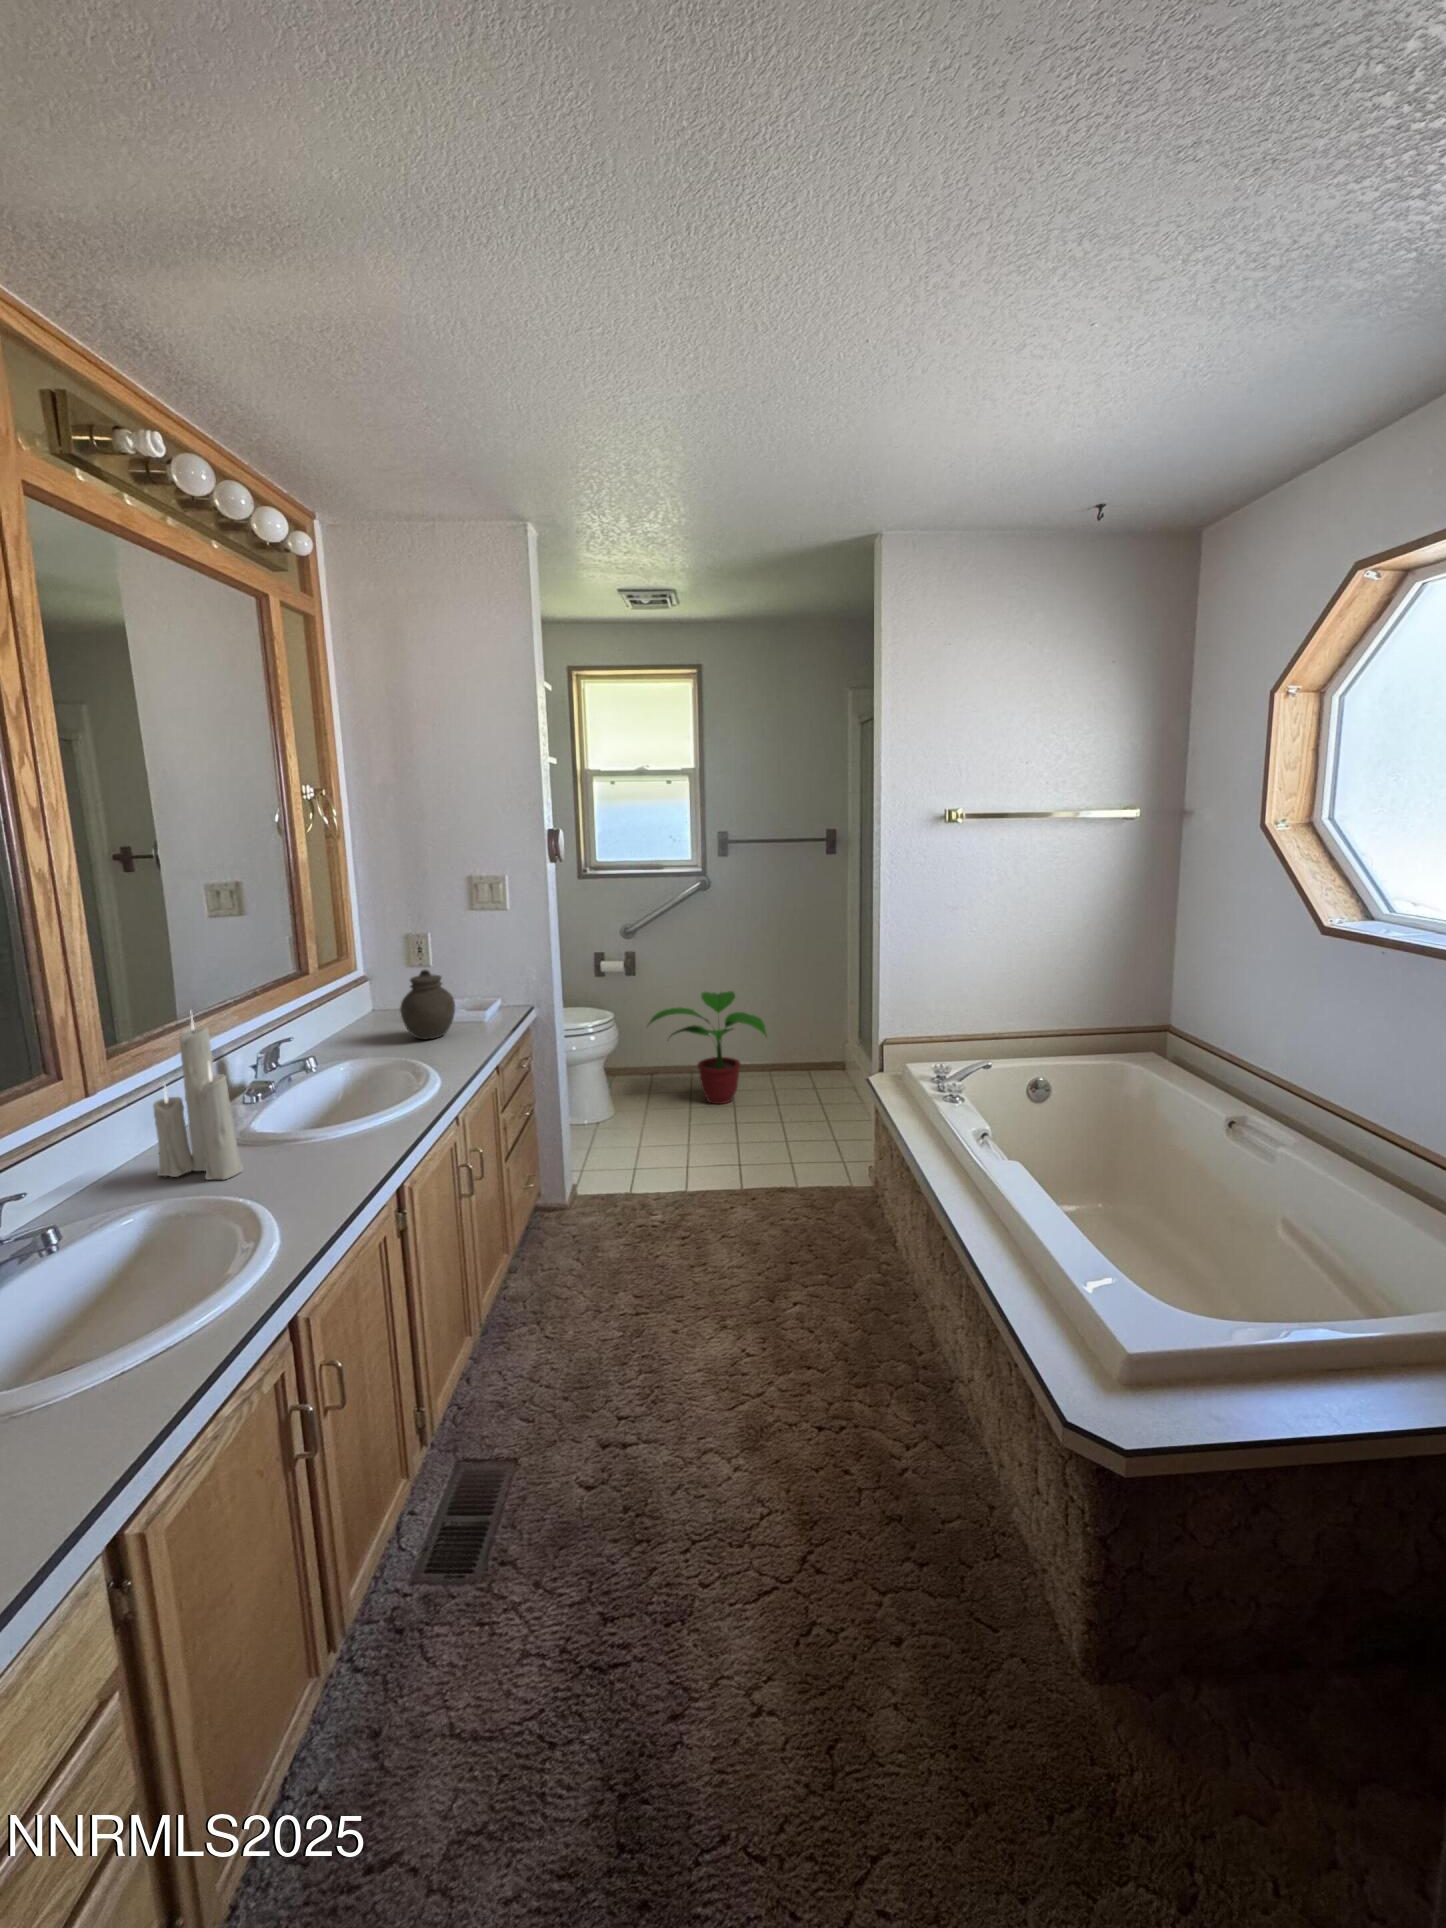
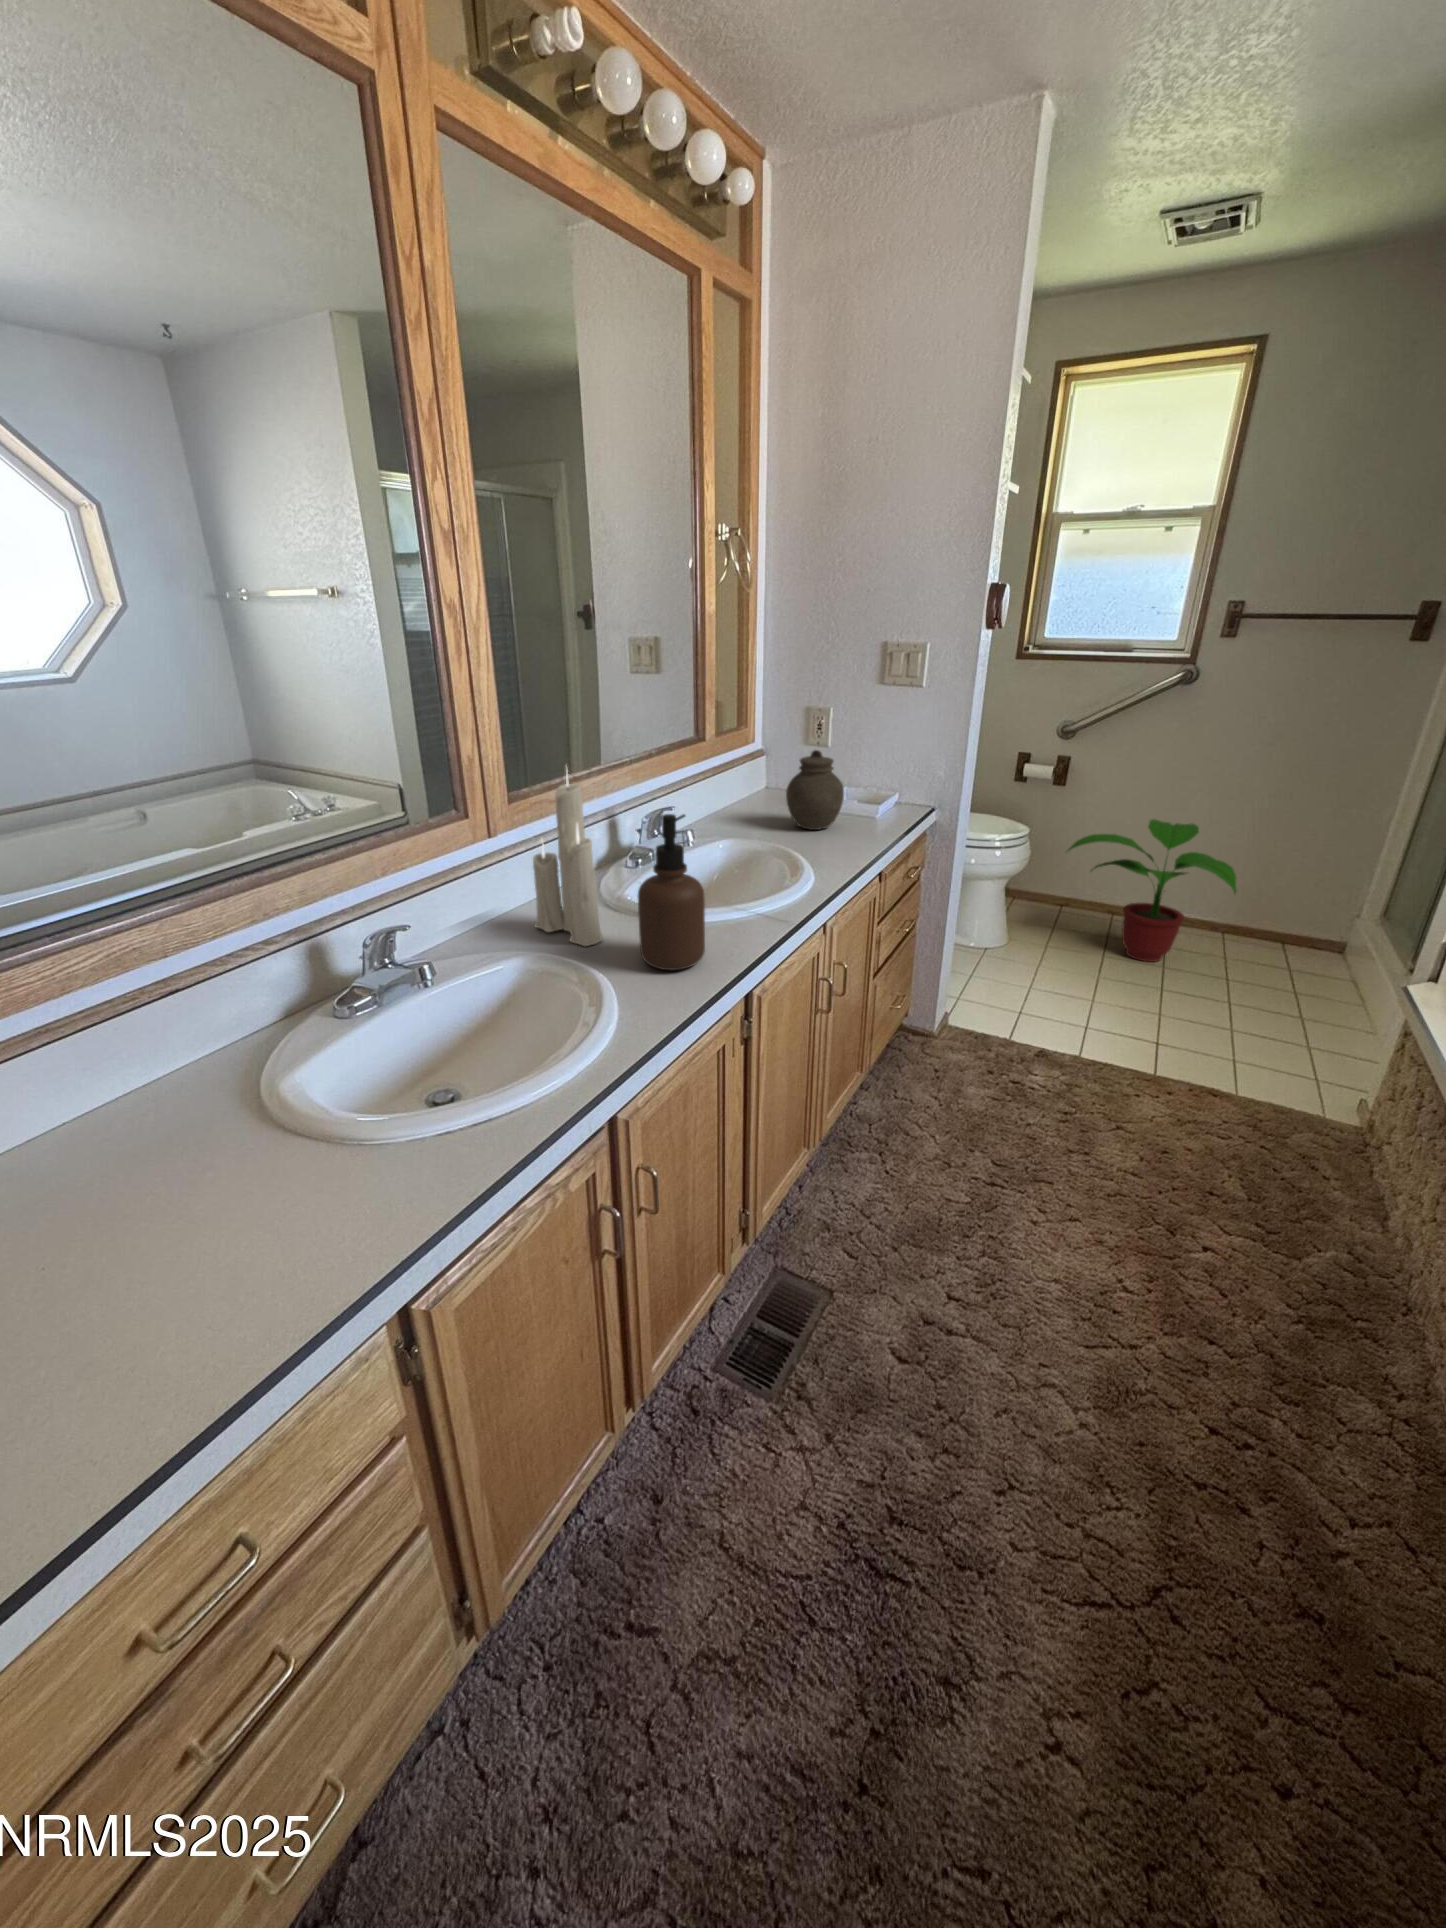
soap dispenser: none [284,1036,356,1179] -> present [638,814,705,970]

